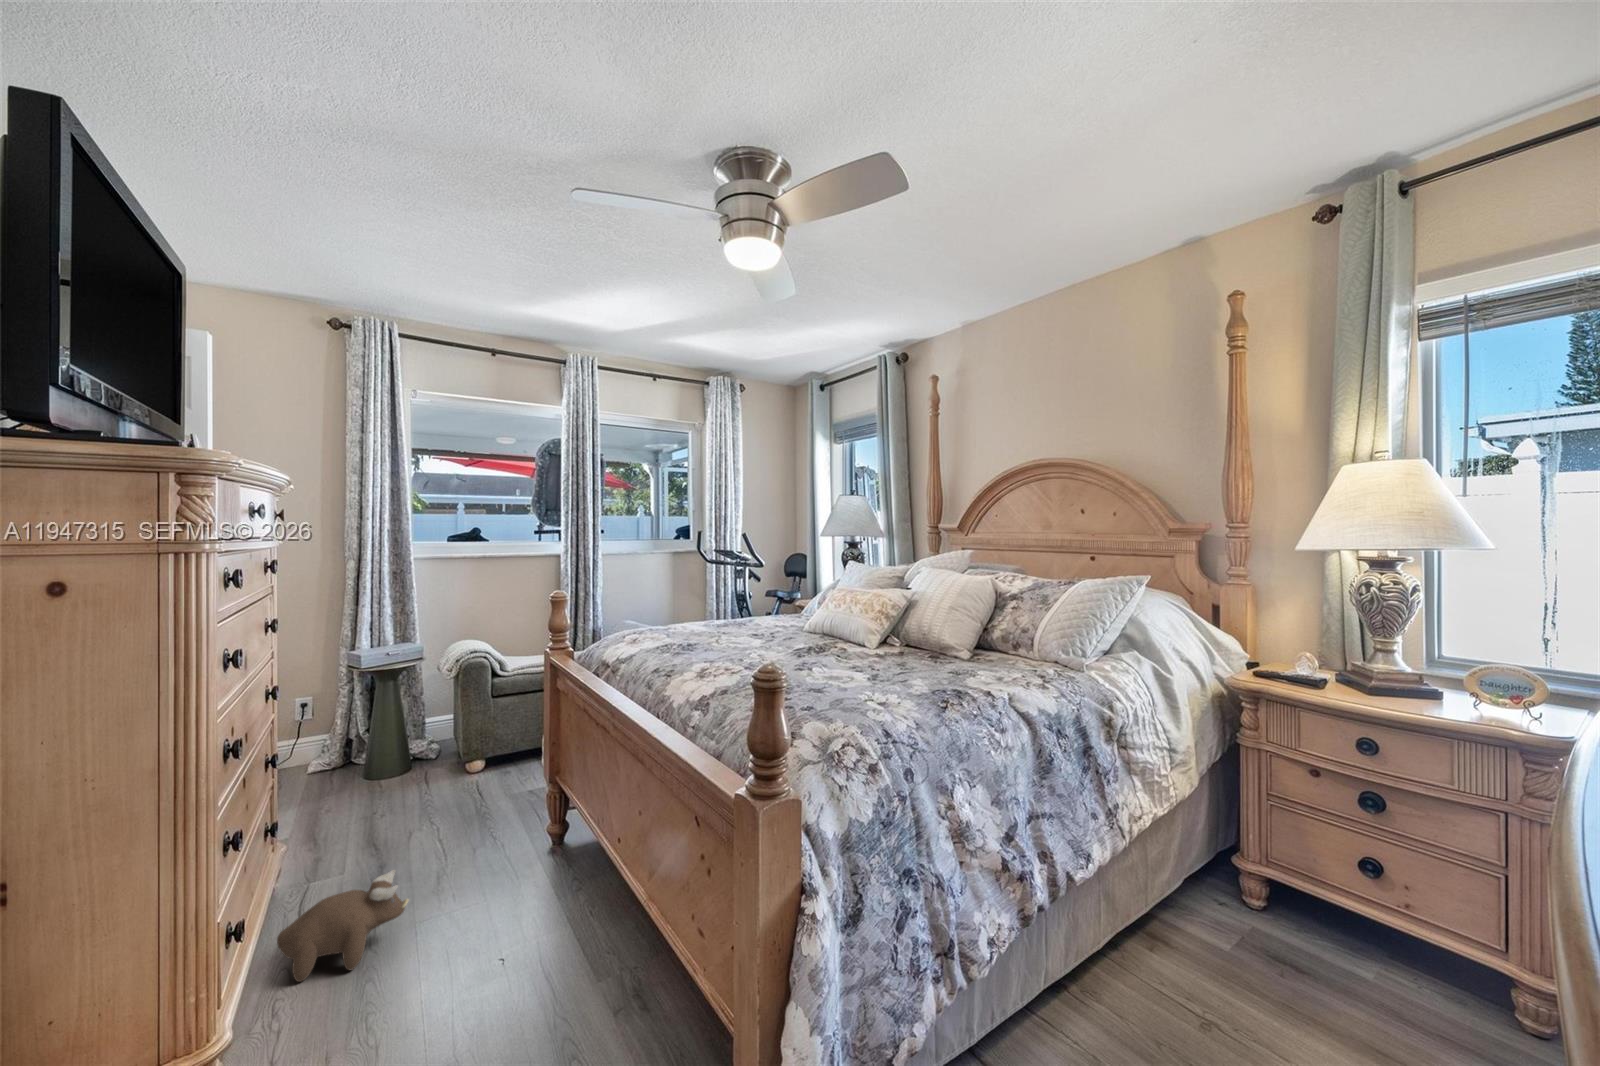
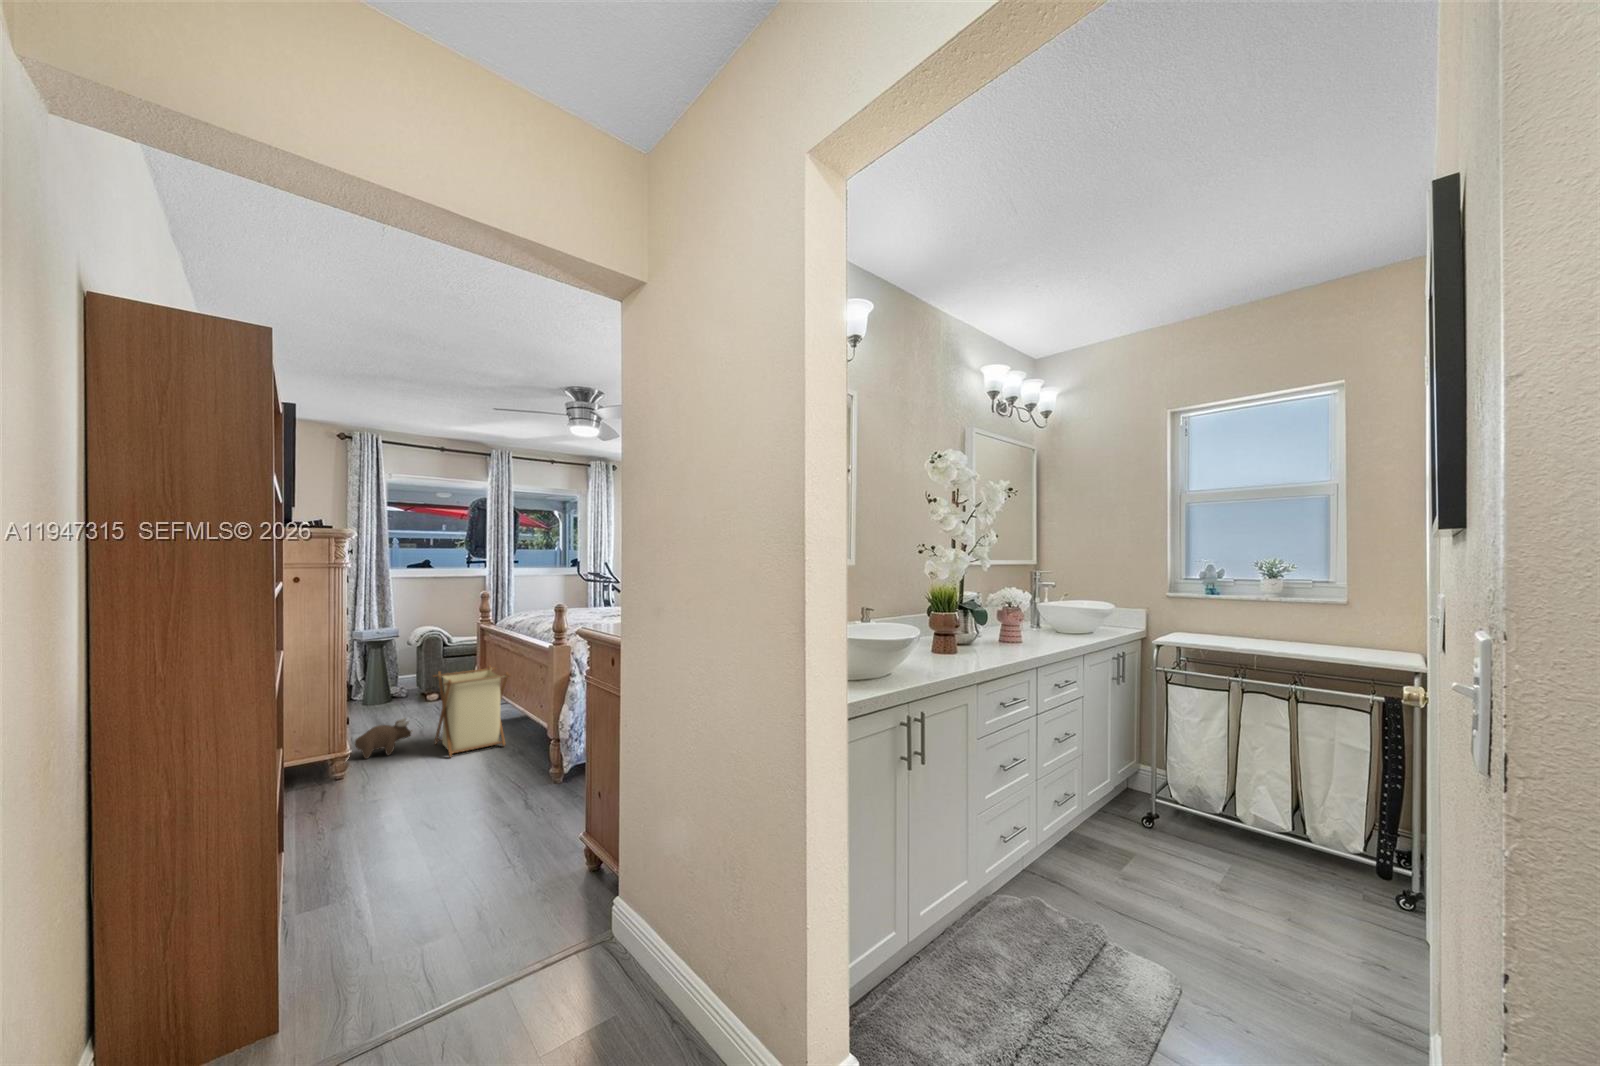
laundry basket: none [448,749,611,998] -> present [433,665,511,757]

